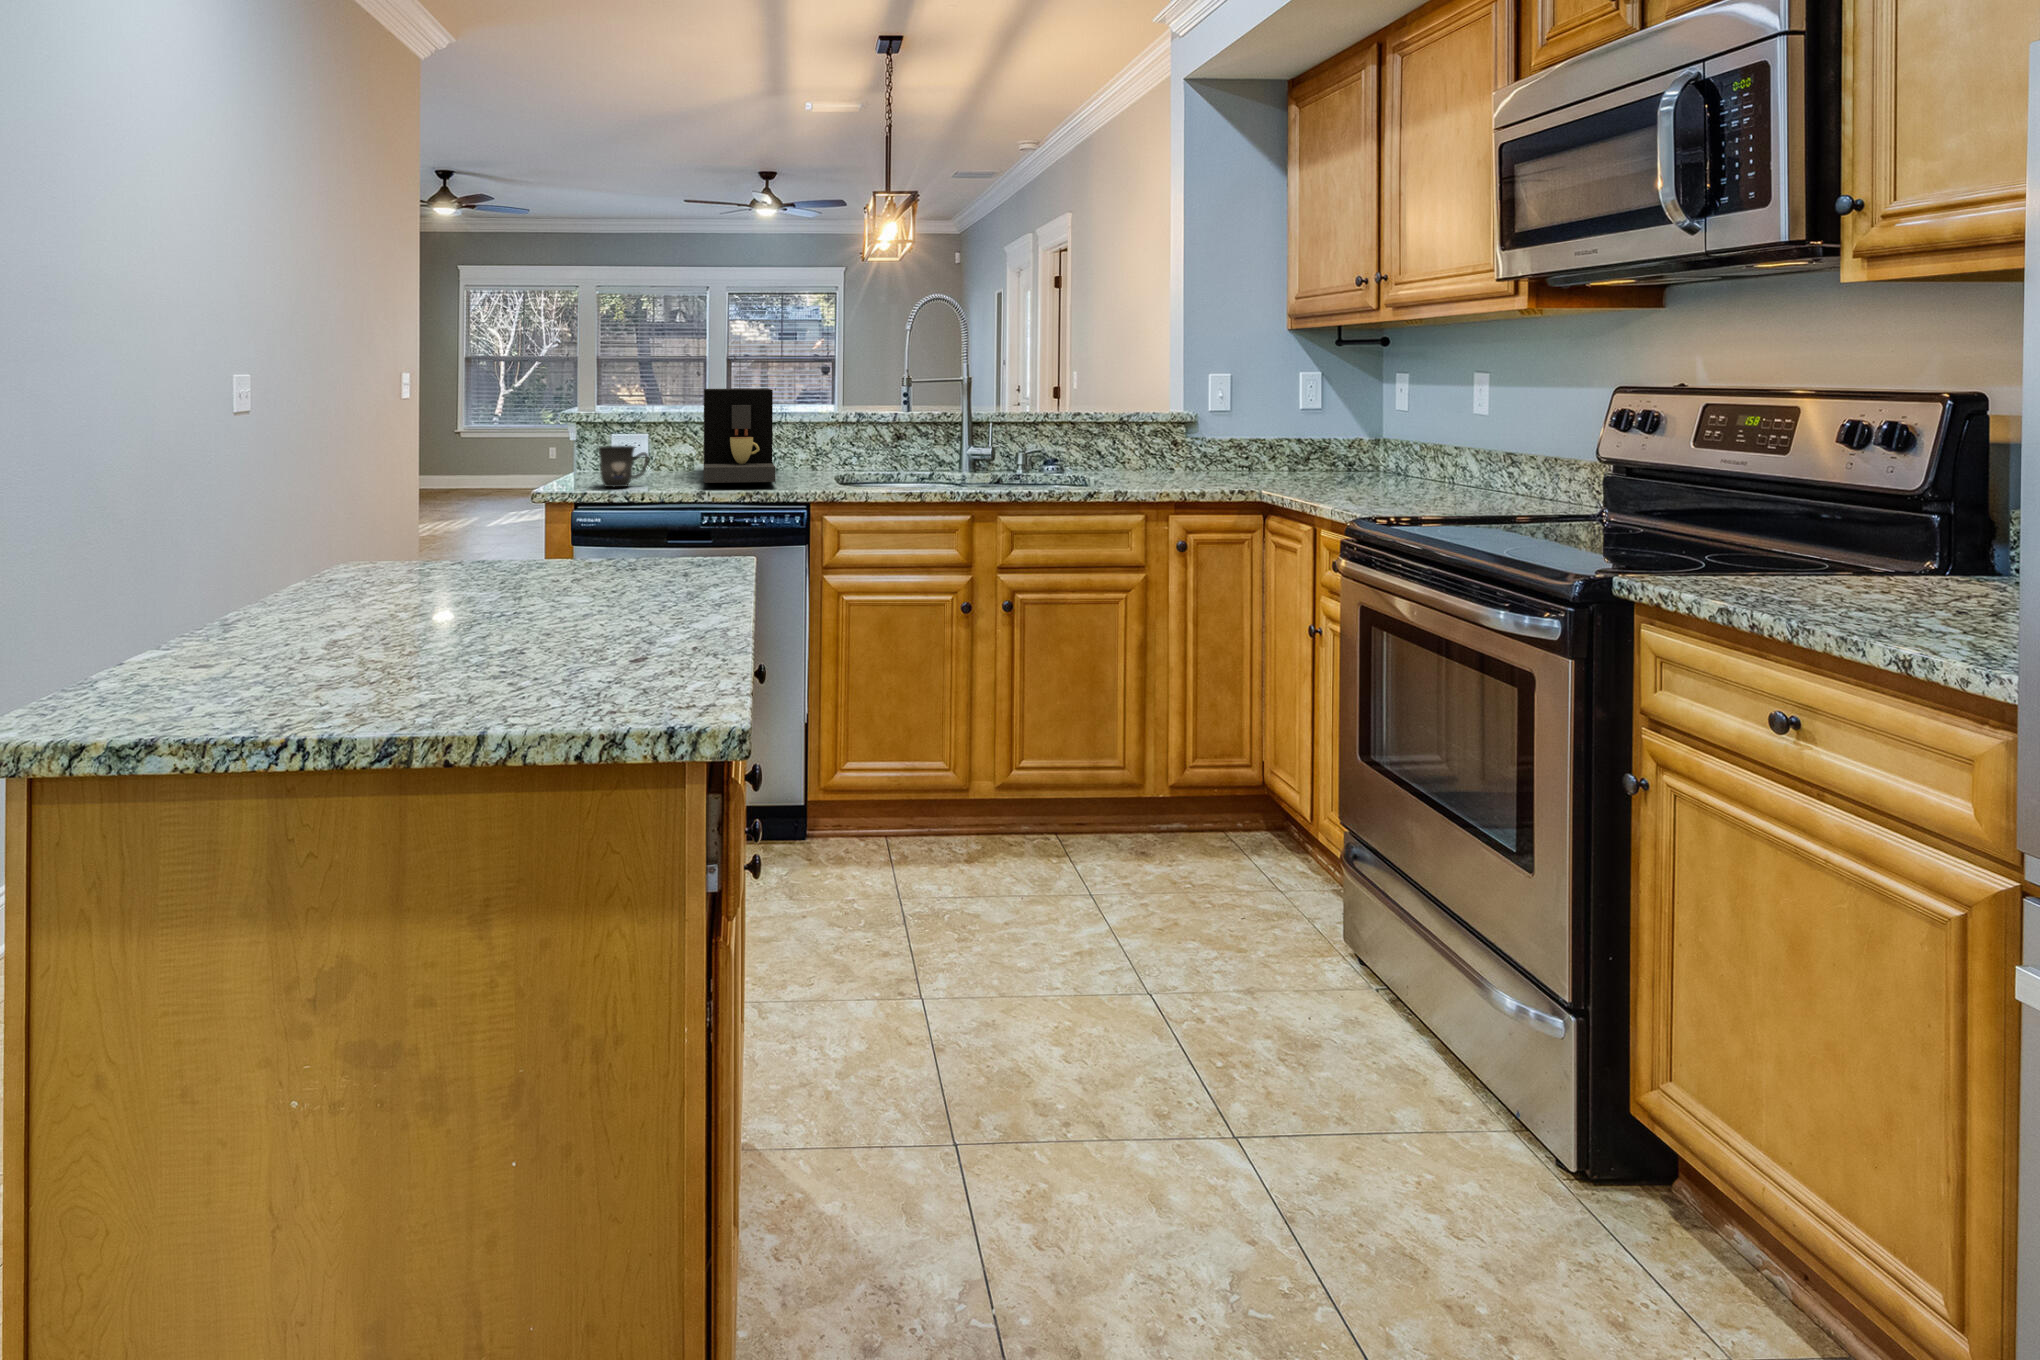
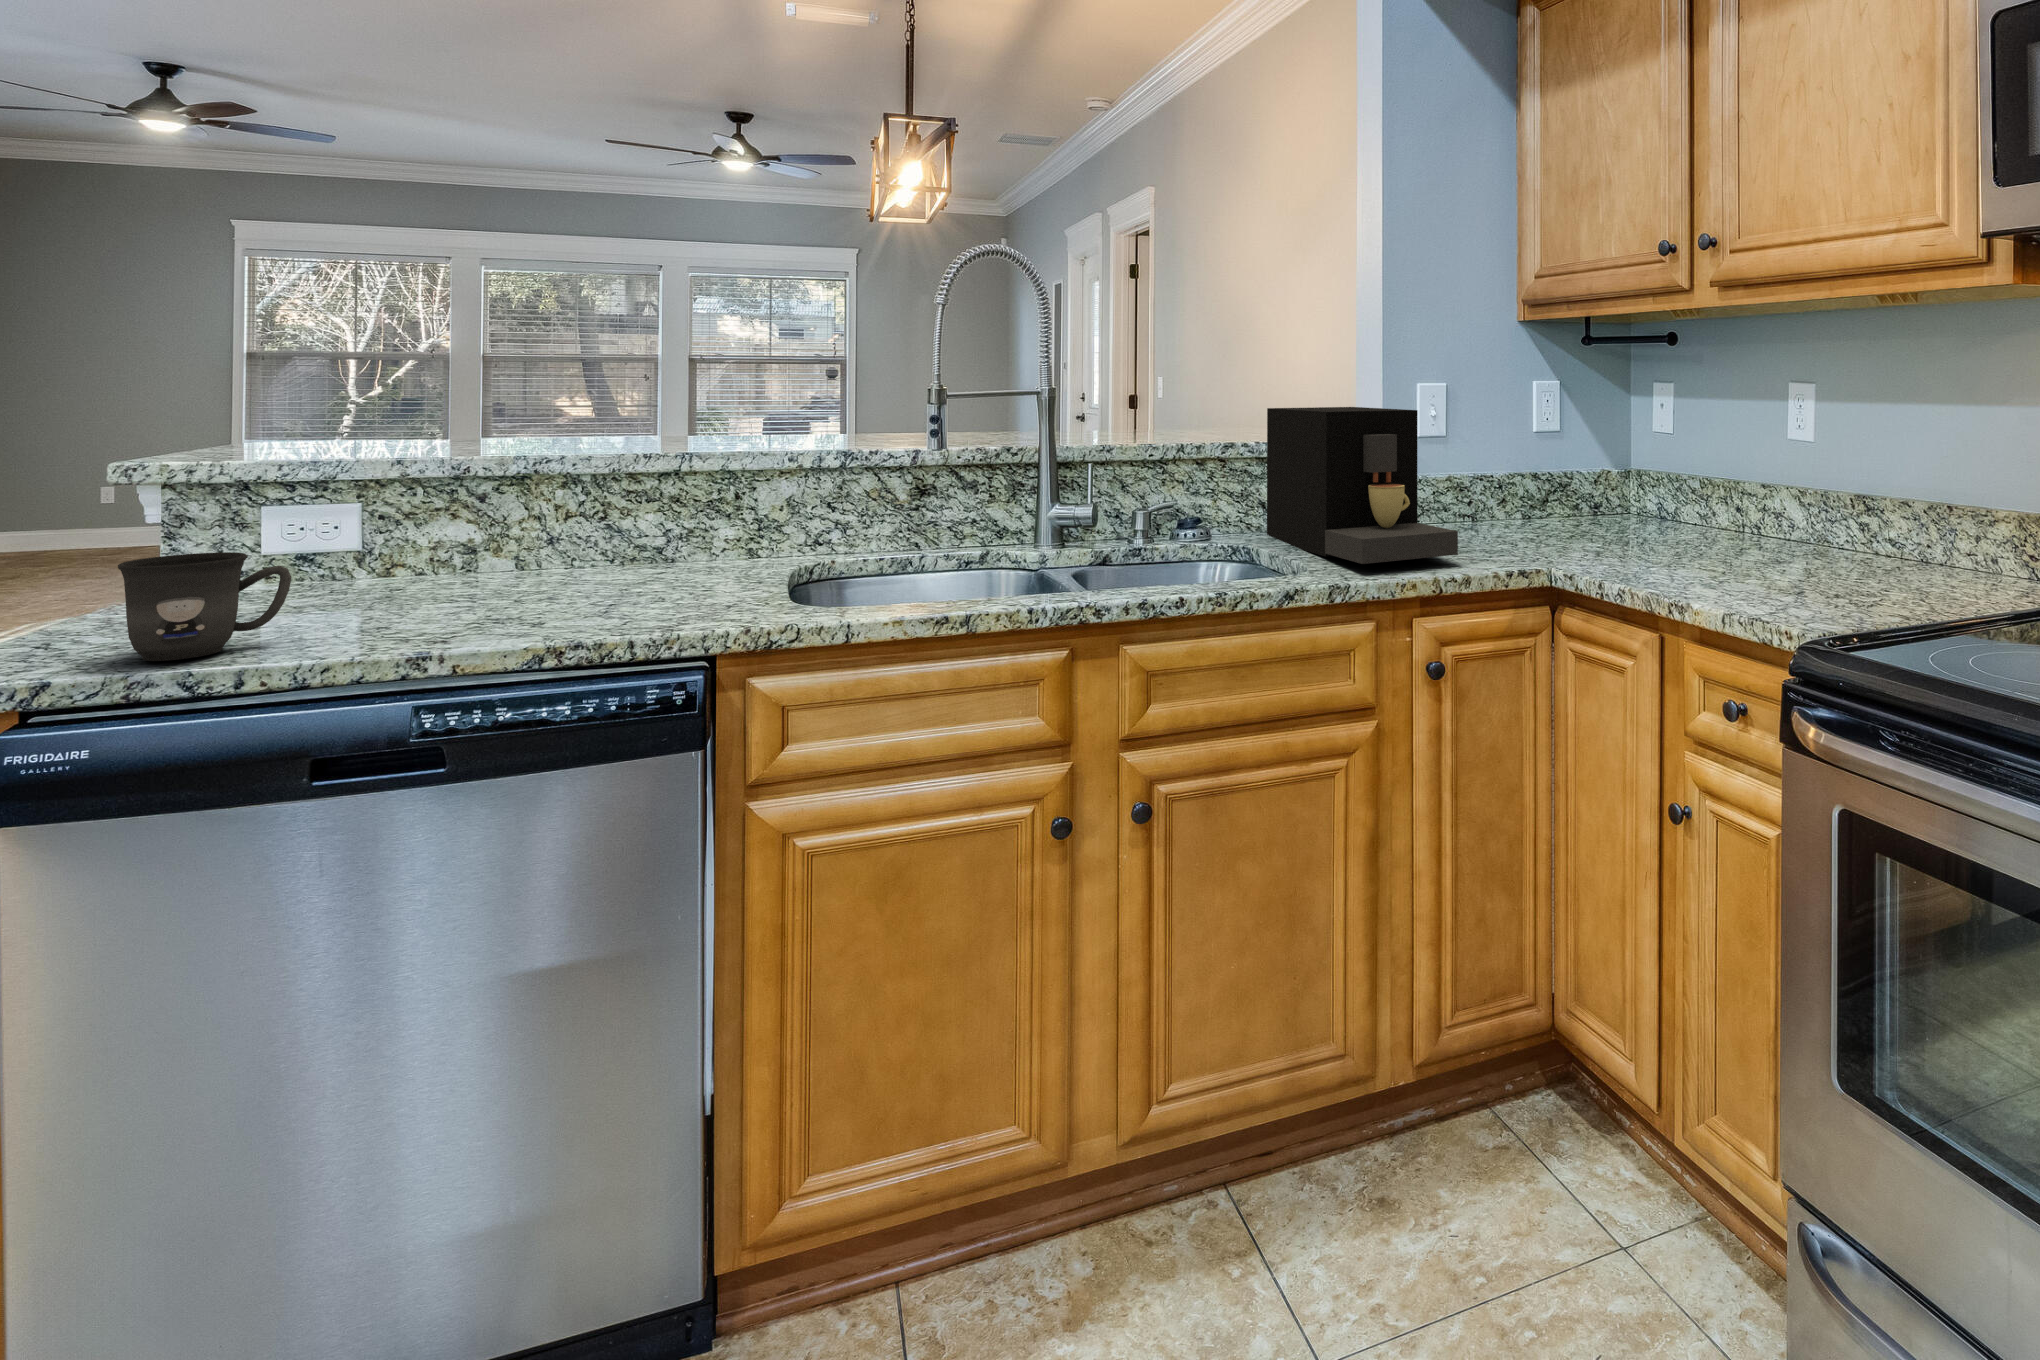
coffee maker: present [704,389,775,483] -> present [1267,407,1458,564]

